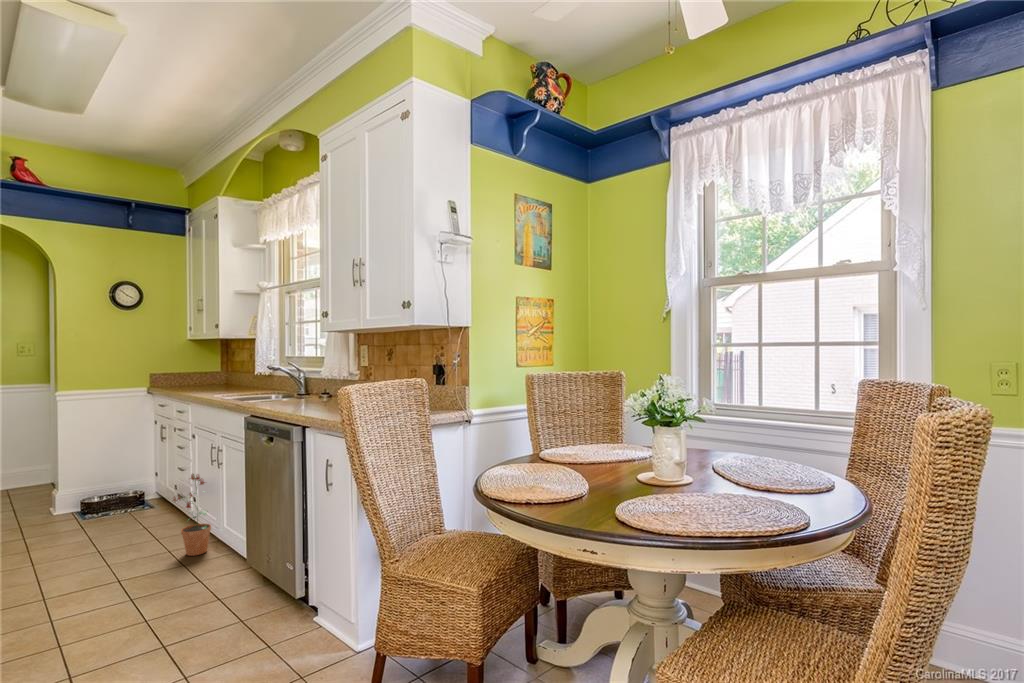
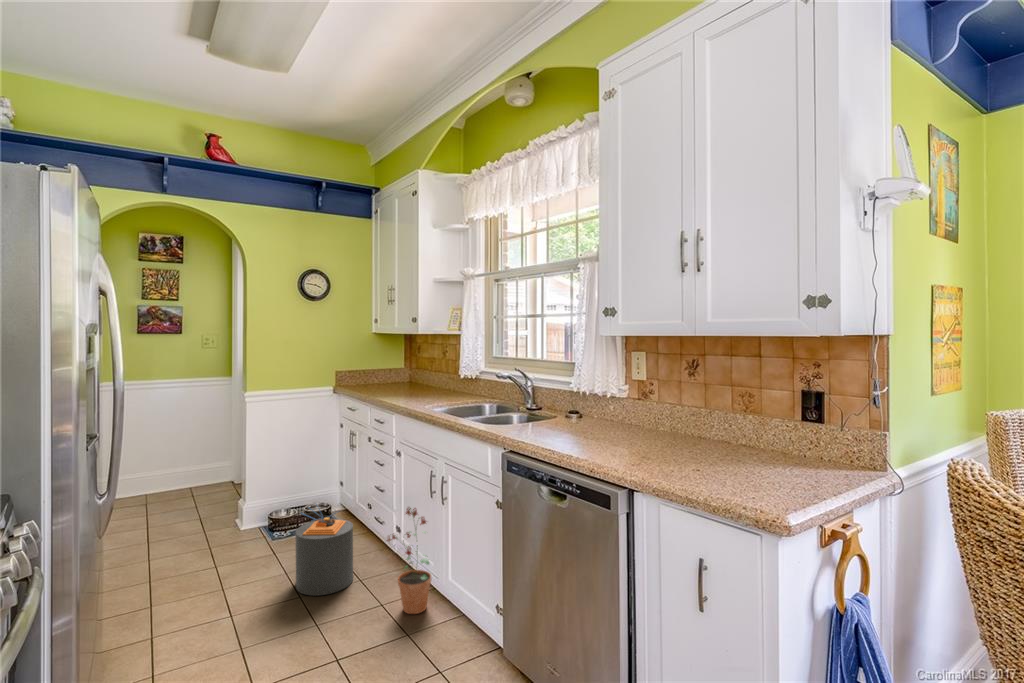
trash can: none [95,477,151,552] -> present [295,504,353,596]

